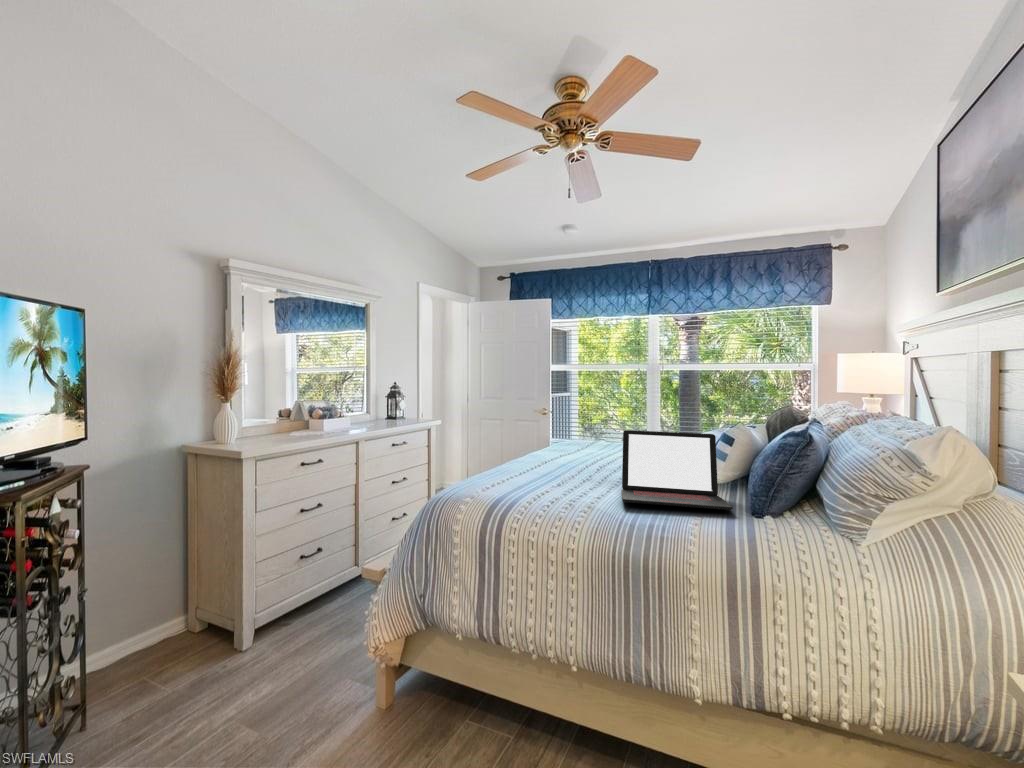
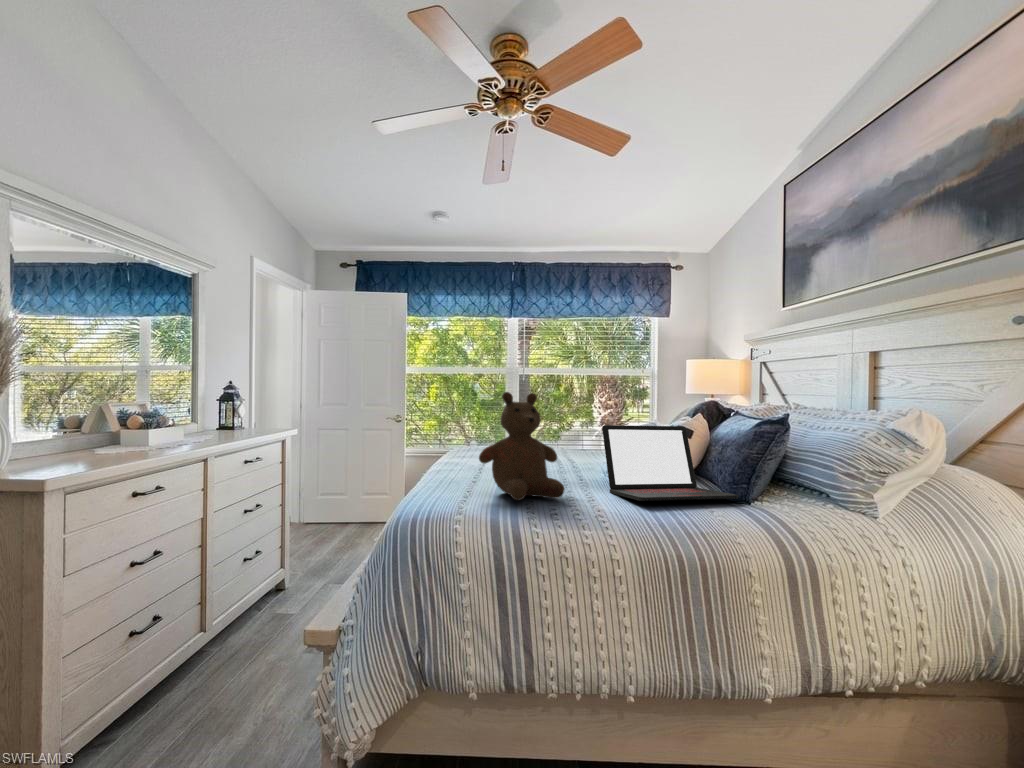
teddy bear: none [504,399,577,492] -> present [479,392,564,500]

